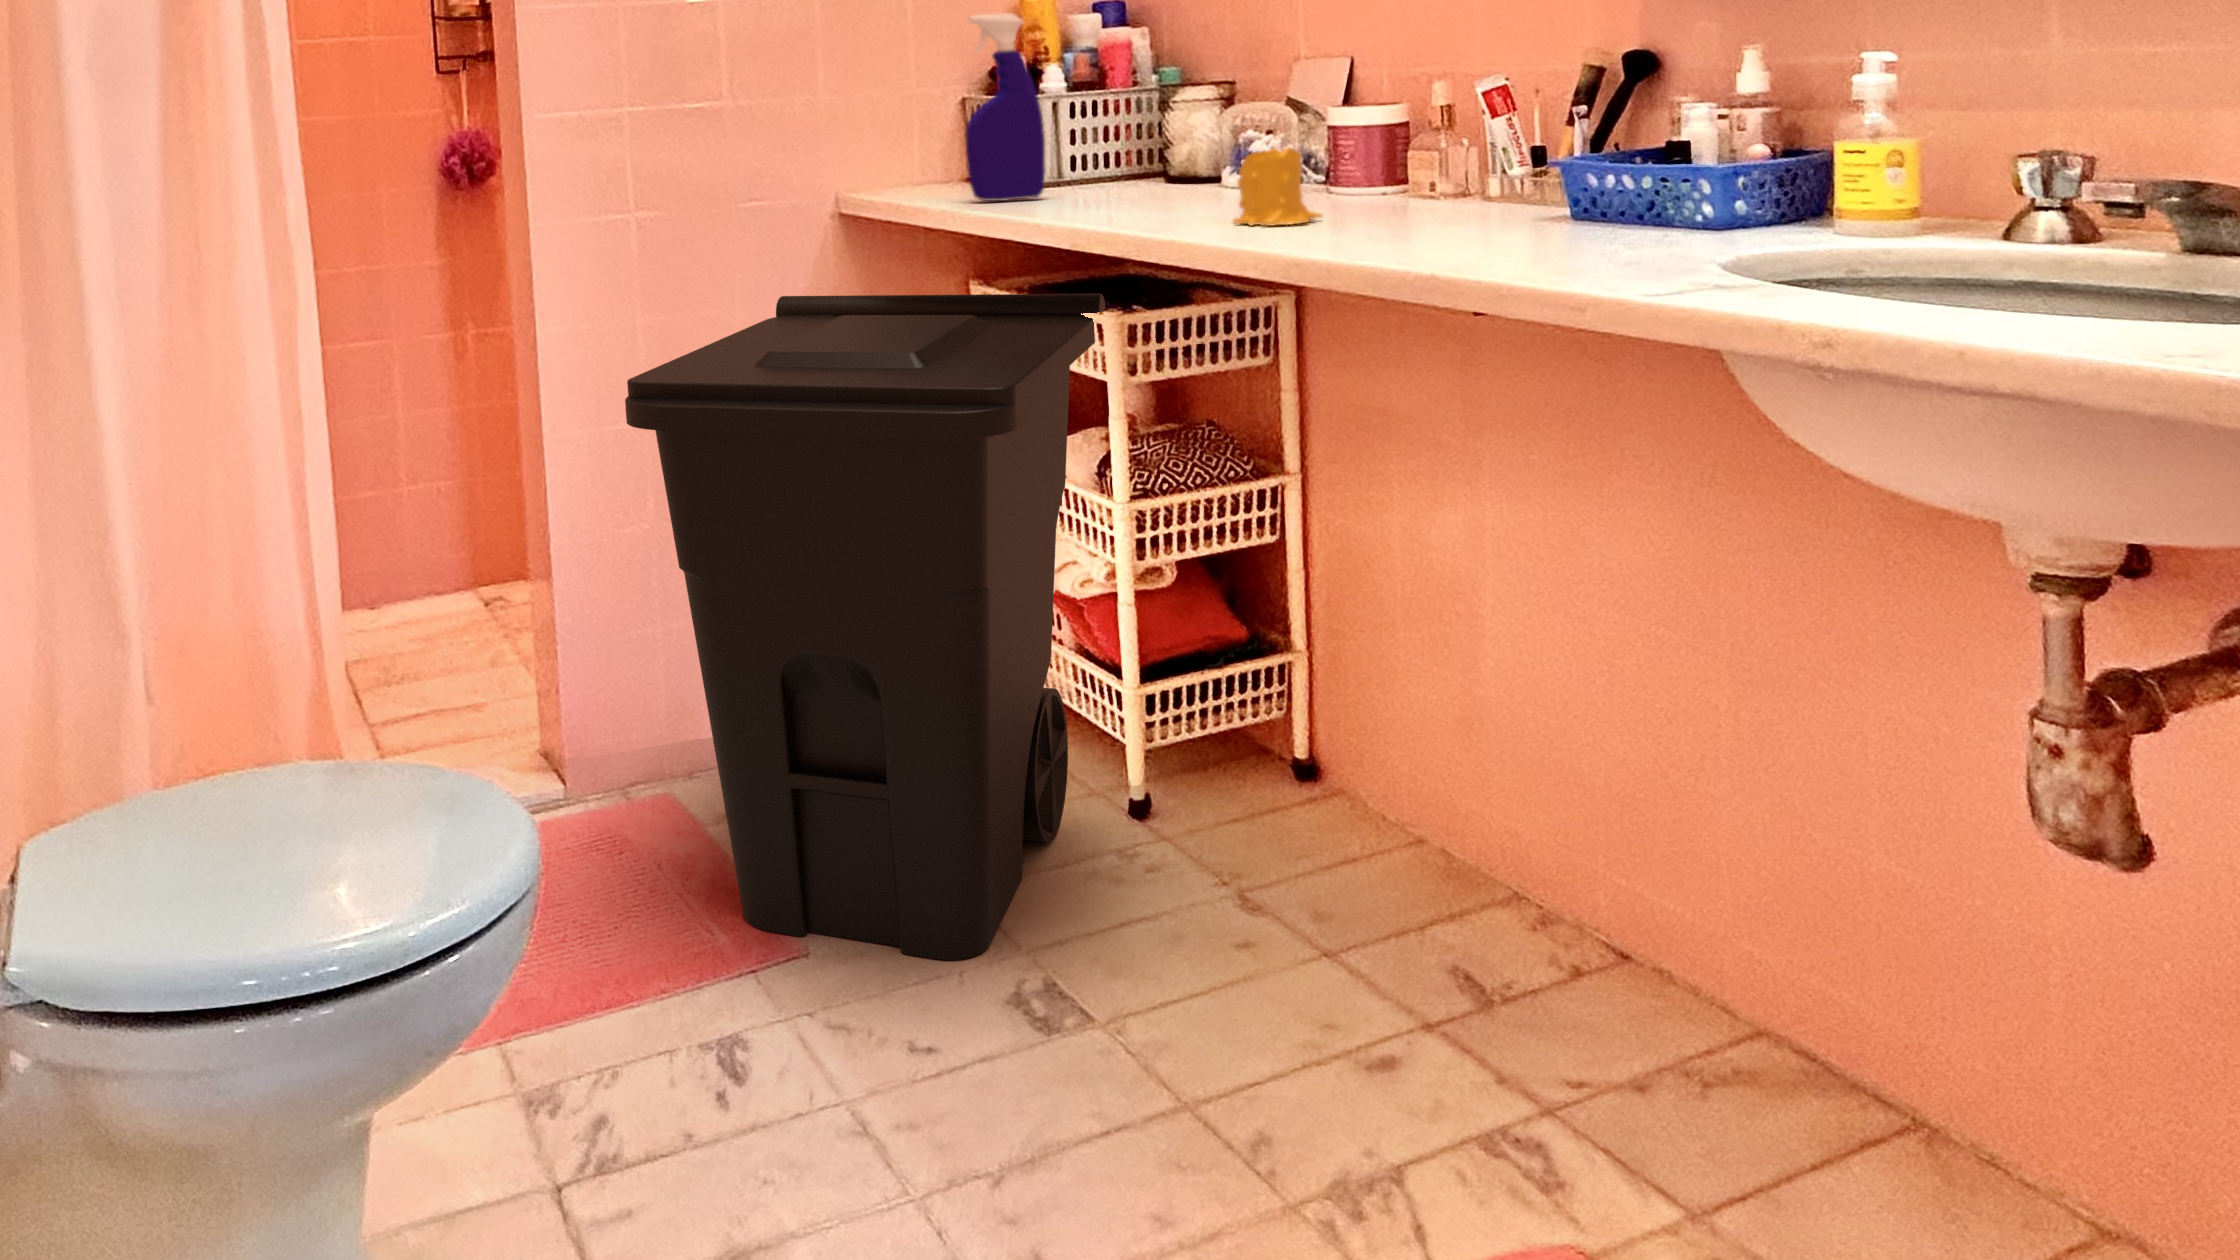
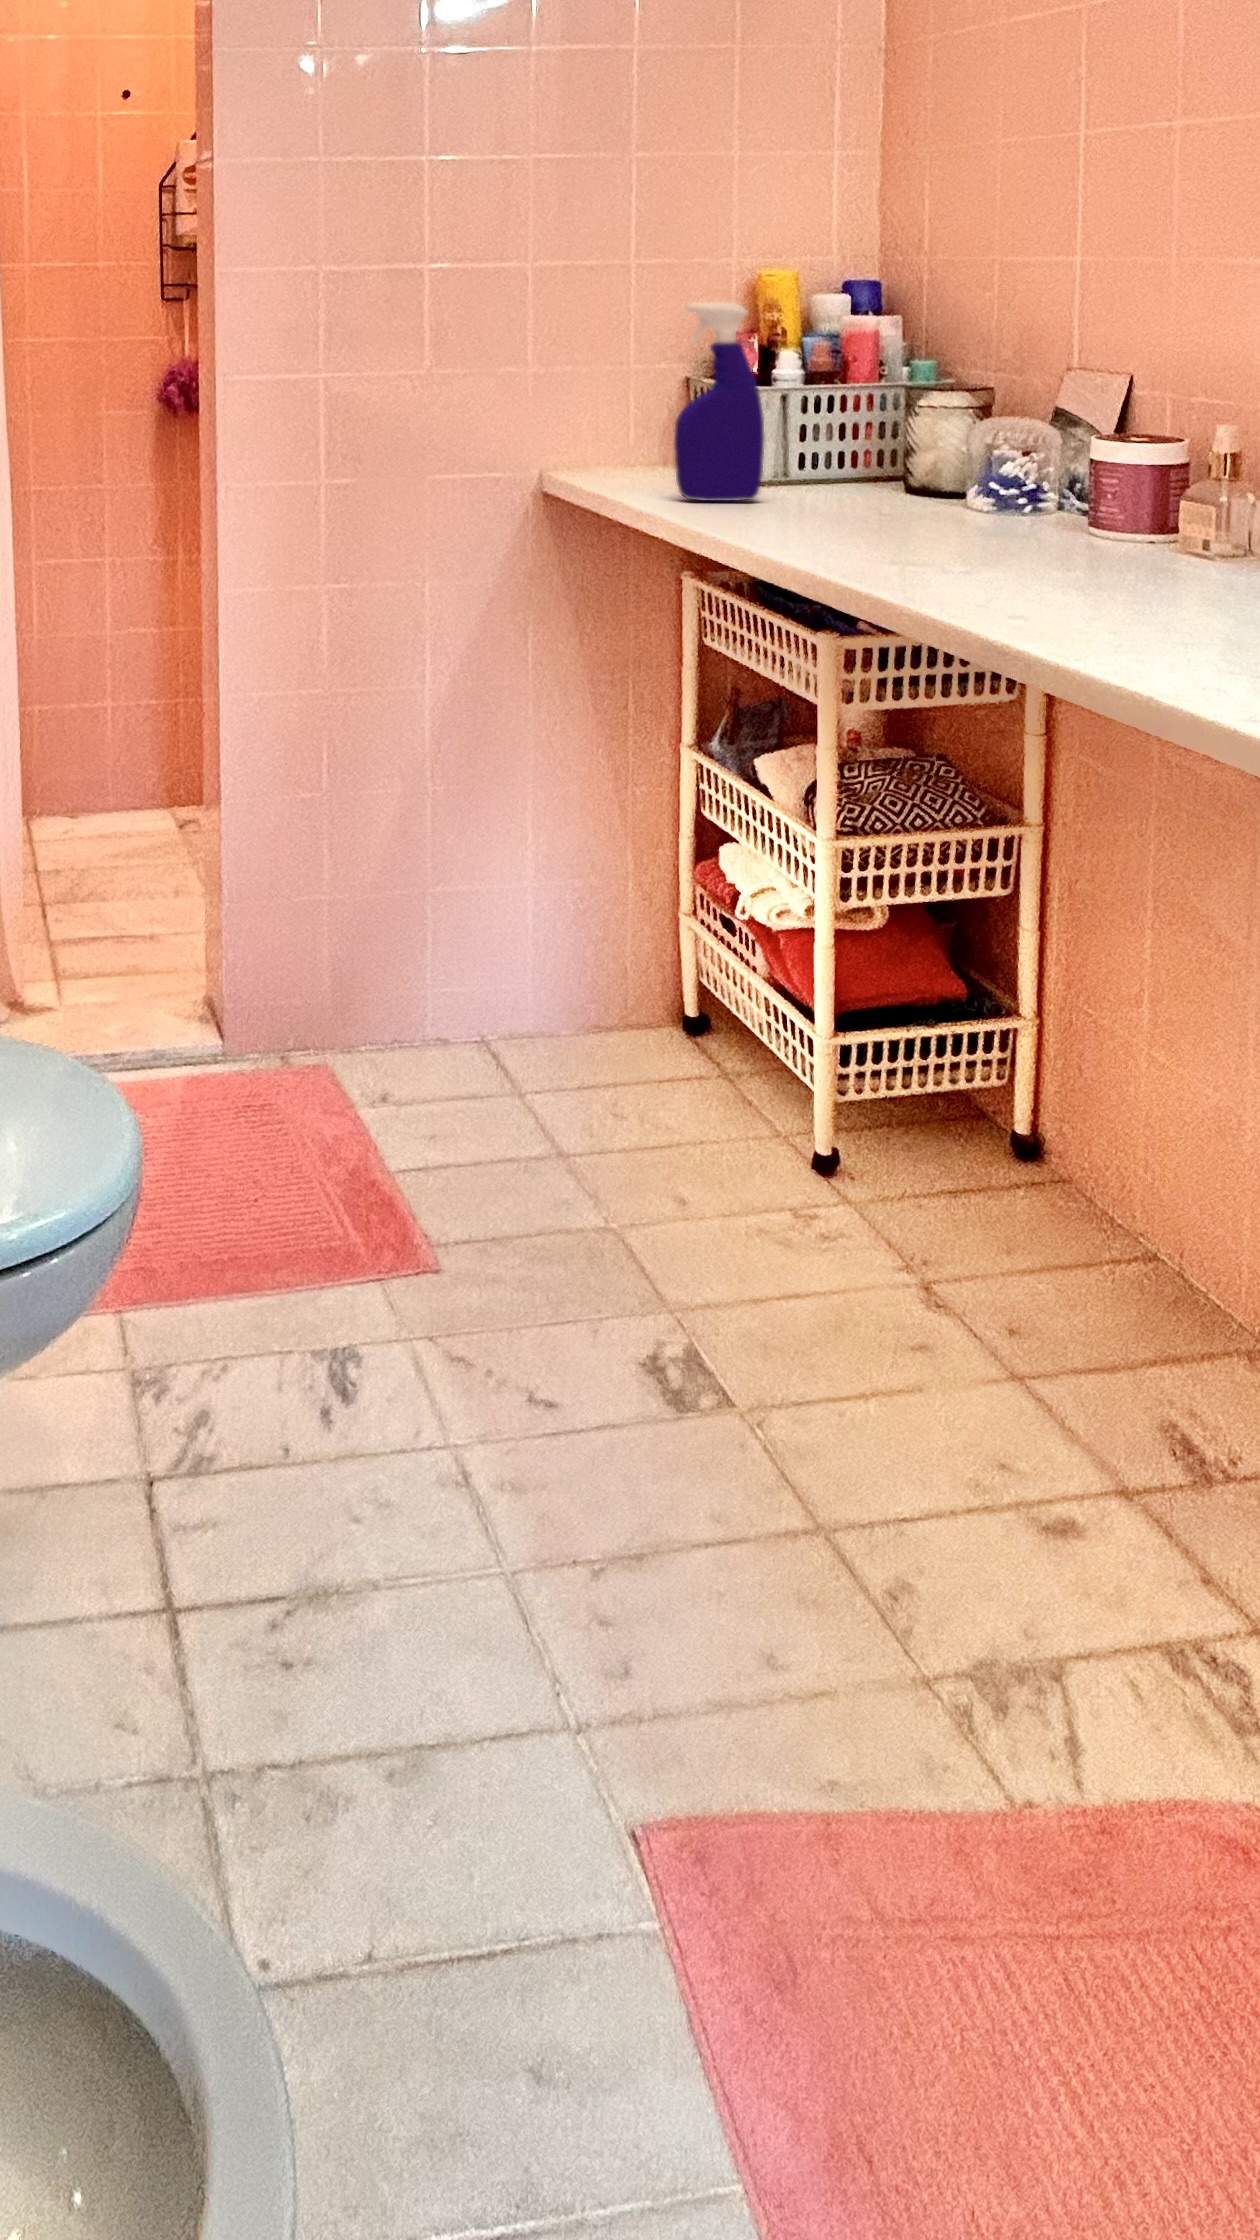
candle: present [1233,148,1322,226] -> none [960,489,1070,584]
trash can: present [625,294,1106,960] -> none [287,571,822,1307]

